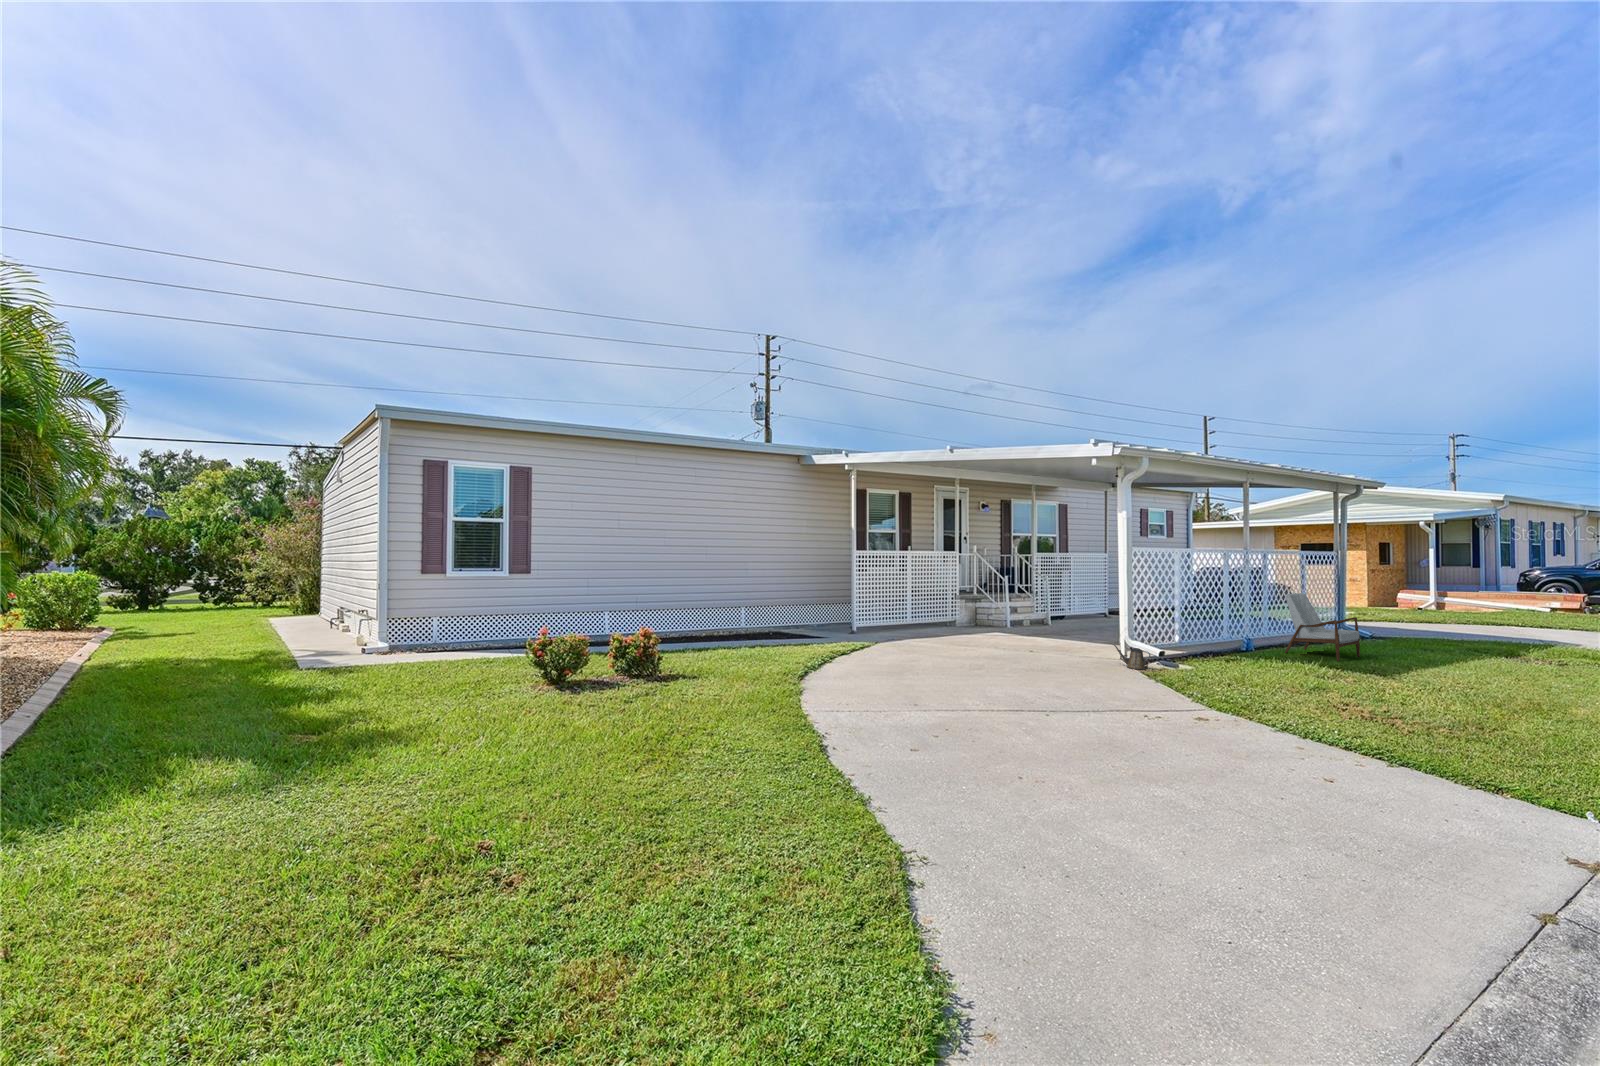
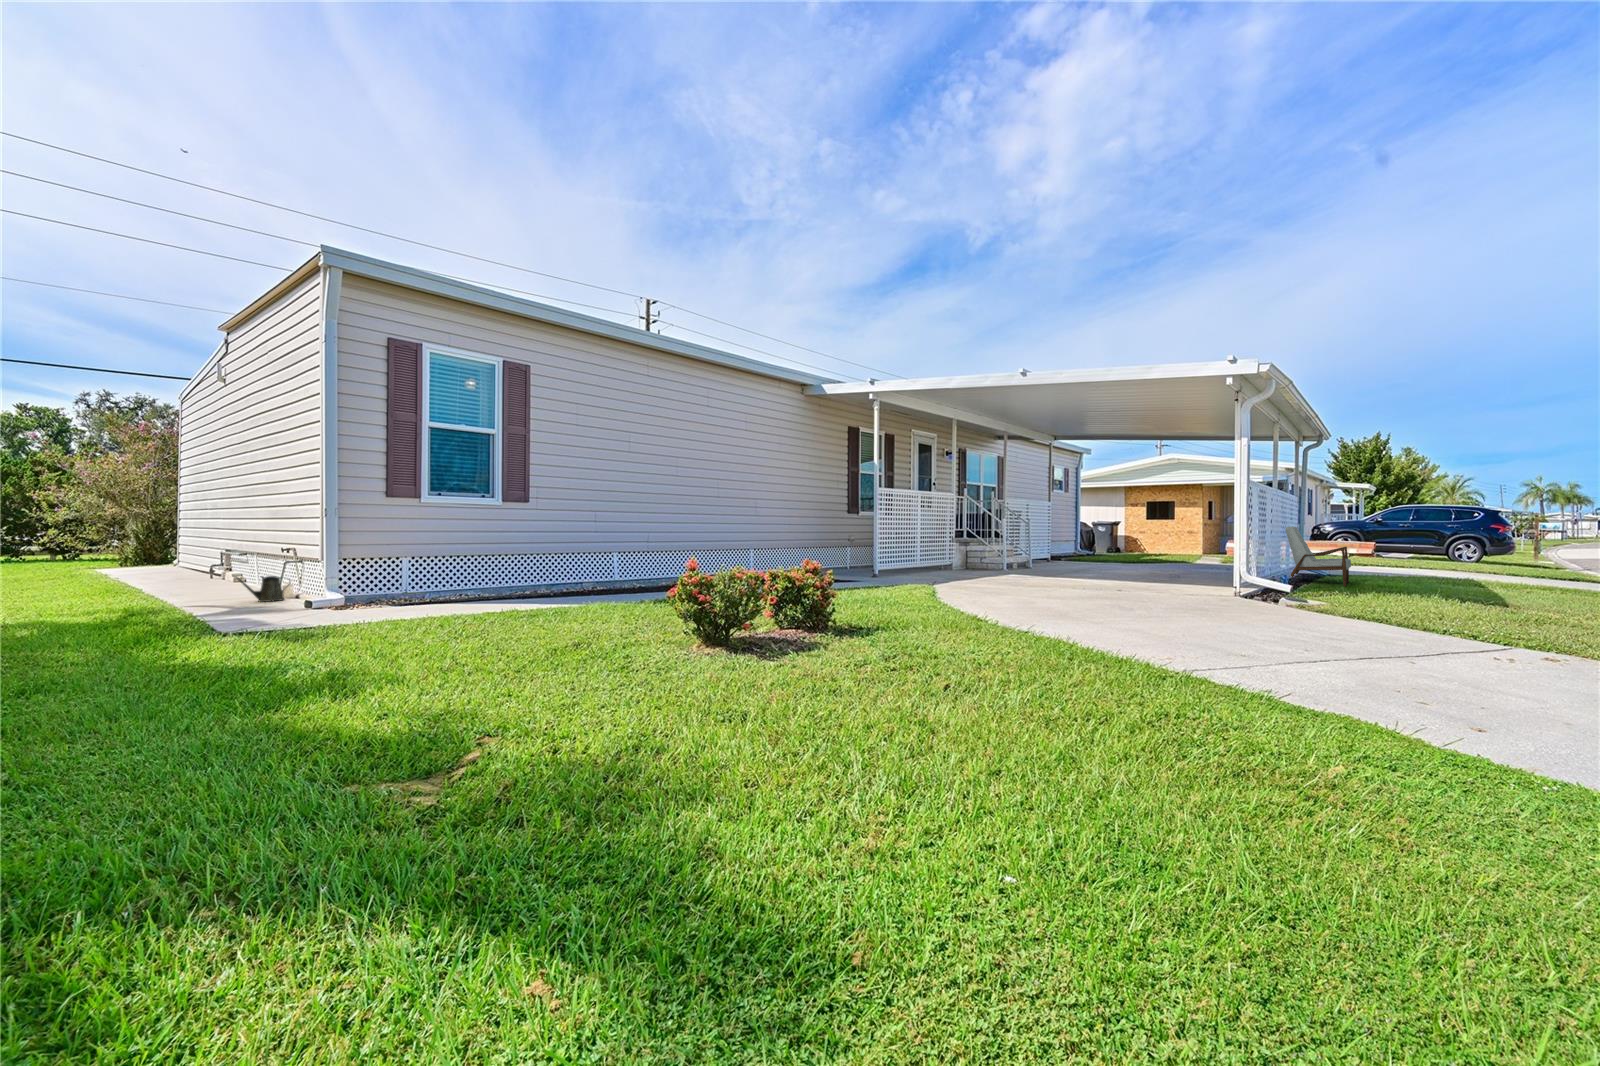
watering can: present [1112,643,1150,669] -> present [233,576,284,602]

